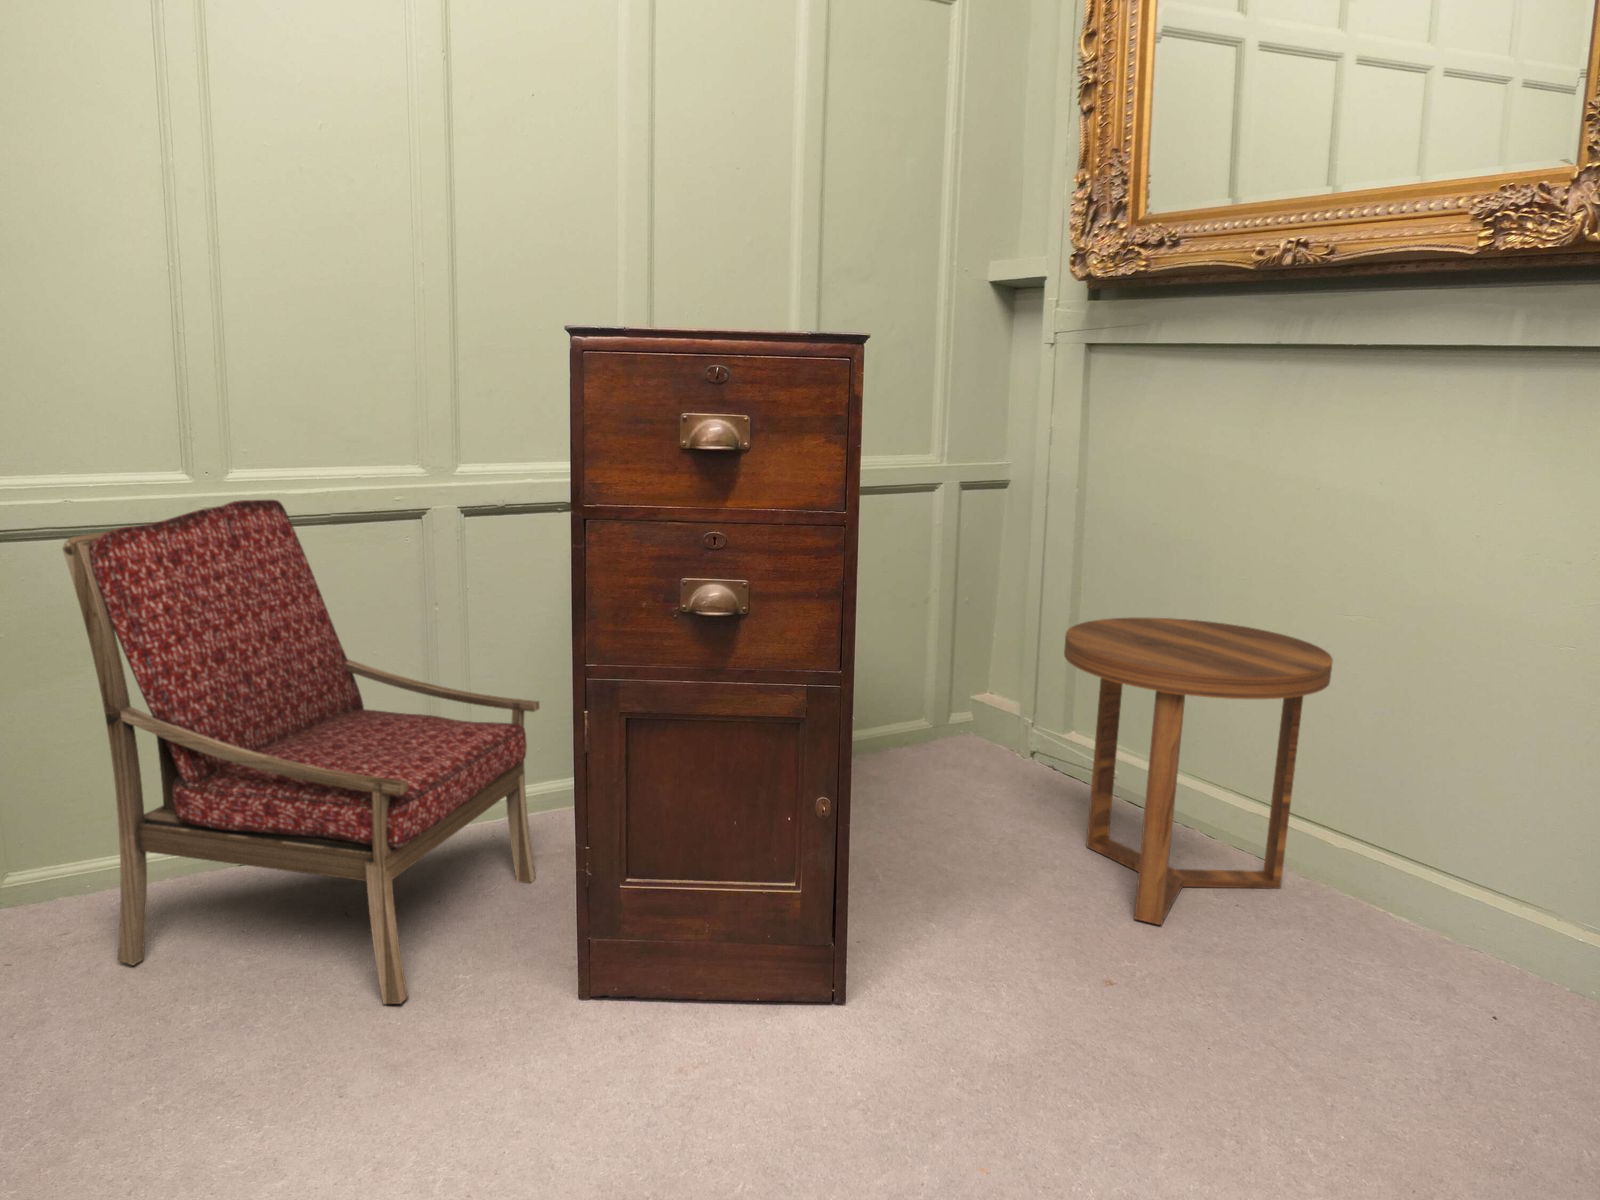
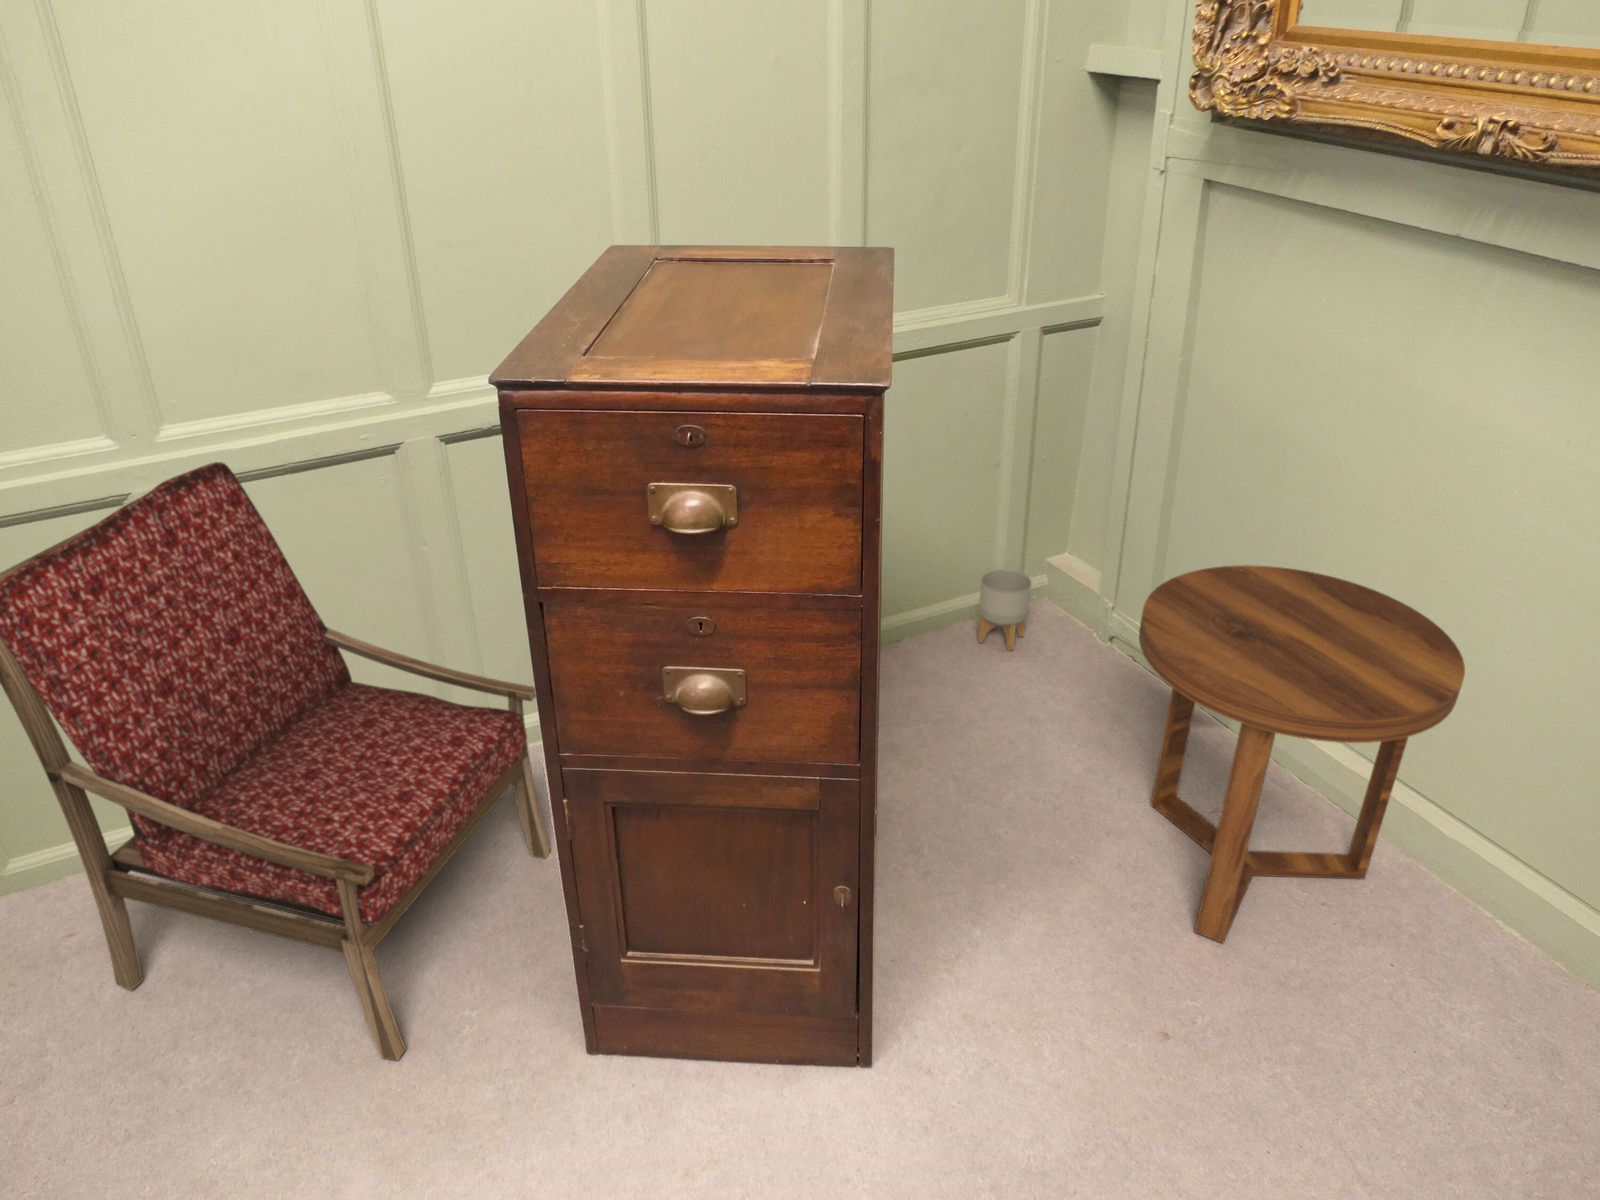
planter: none [920,688,966,759] -> present [978,569,1031,651]

